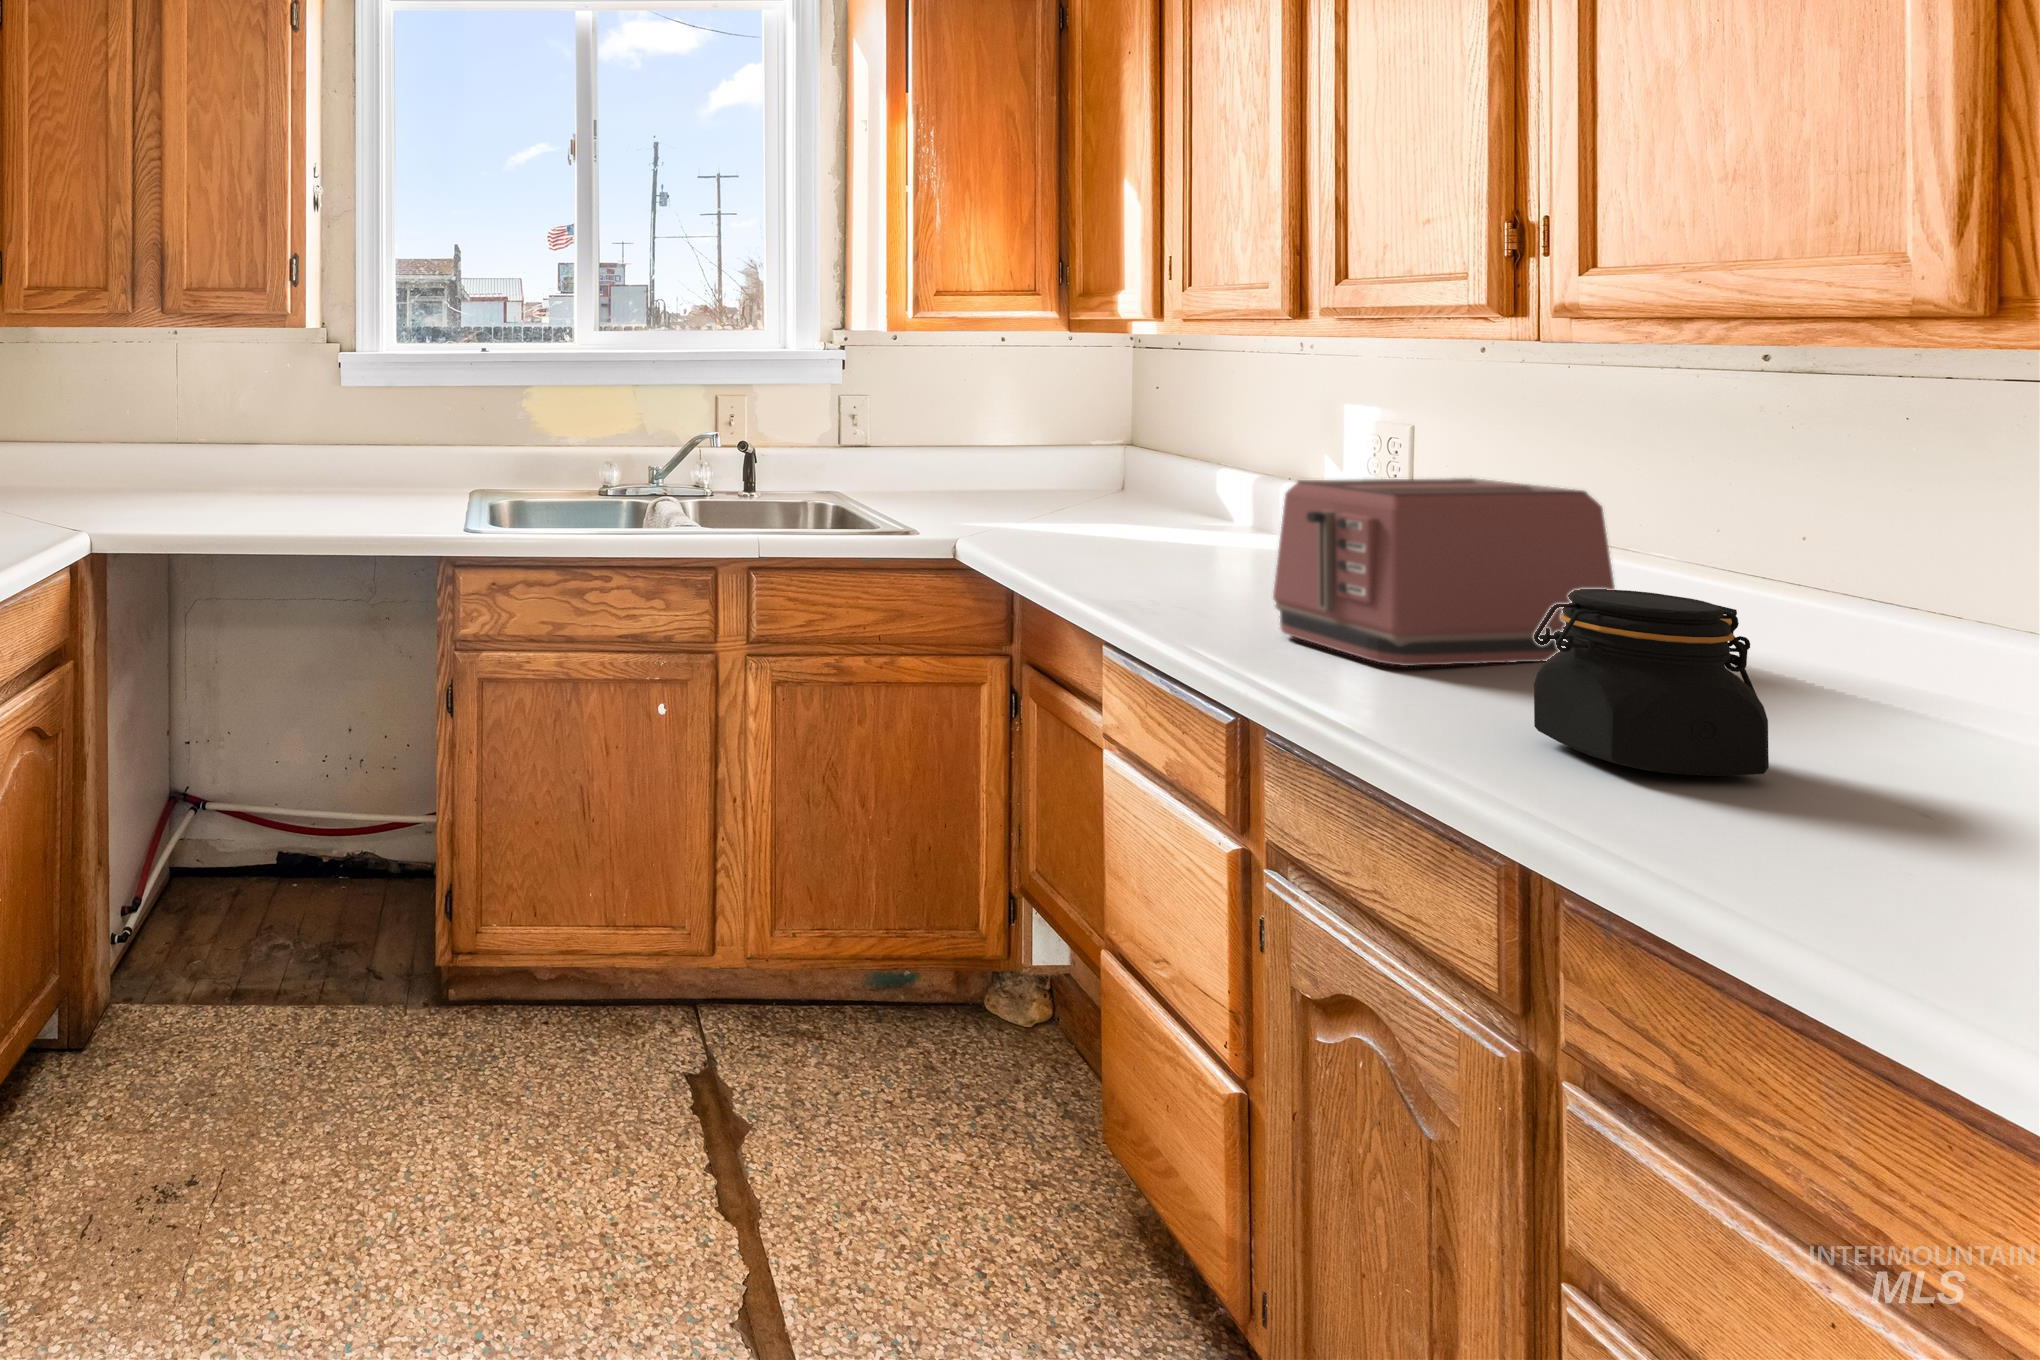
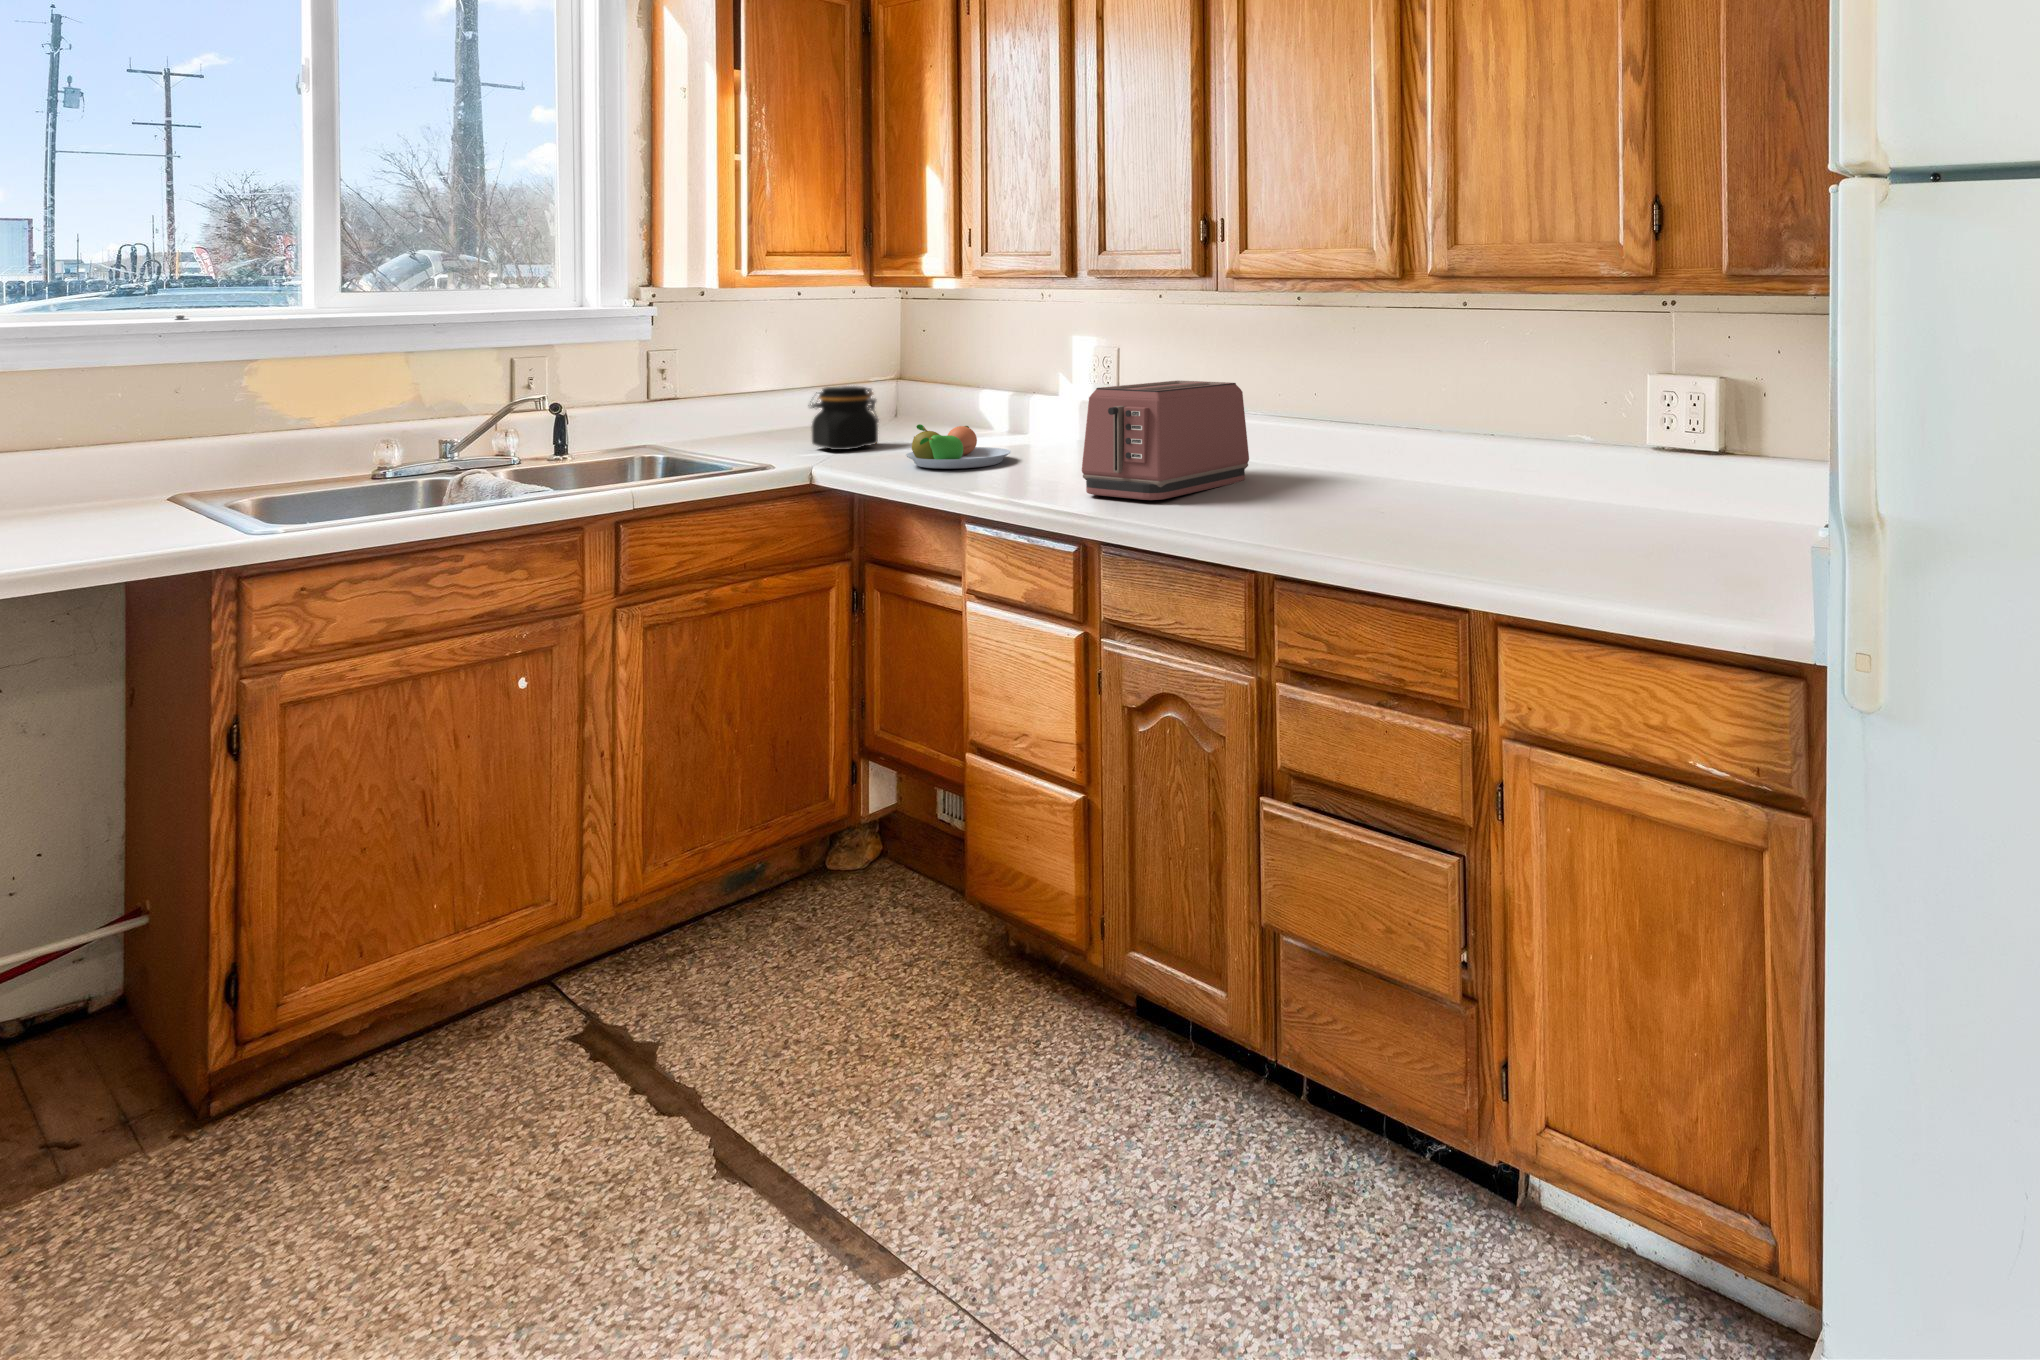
fruit bowl: none [1074,504,1219,567] -> present [906,424,1011,469]
jar: present [1534,589,1769,776] -> present [808,386,878,450]

